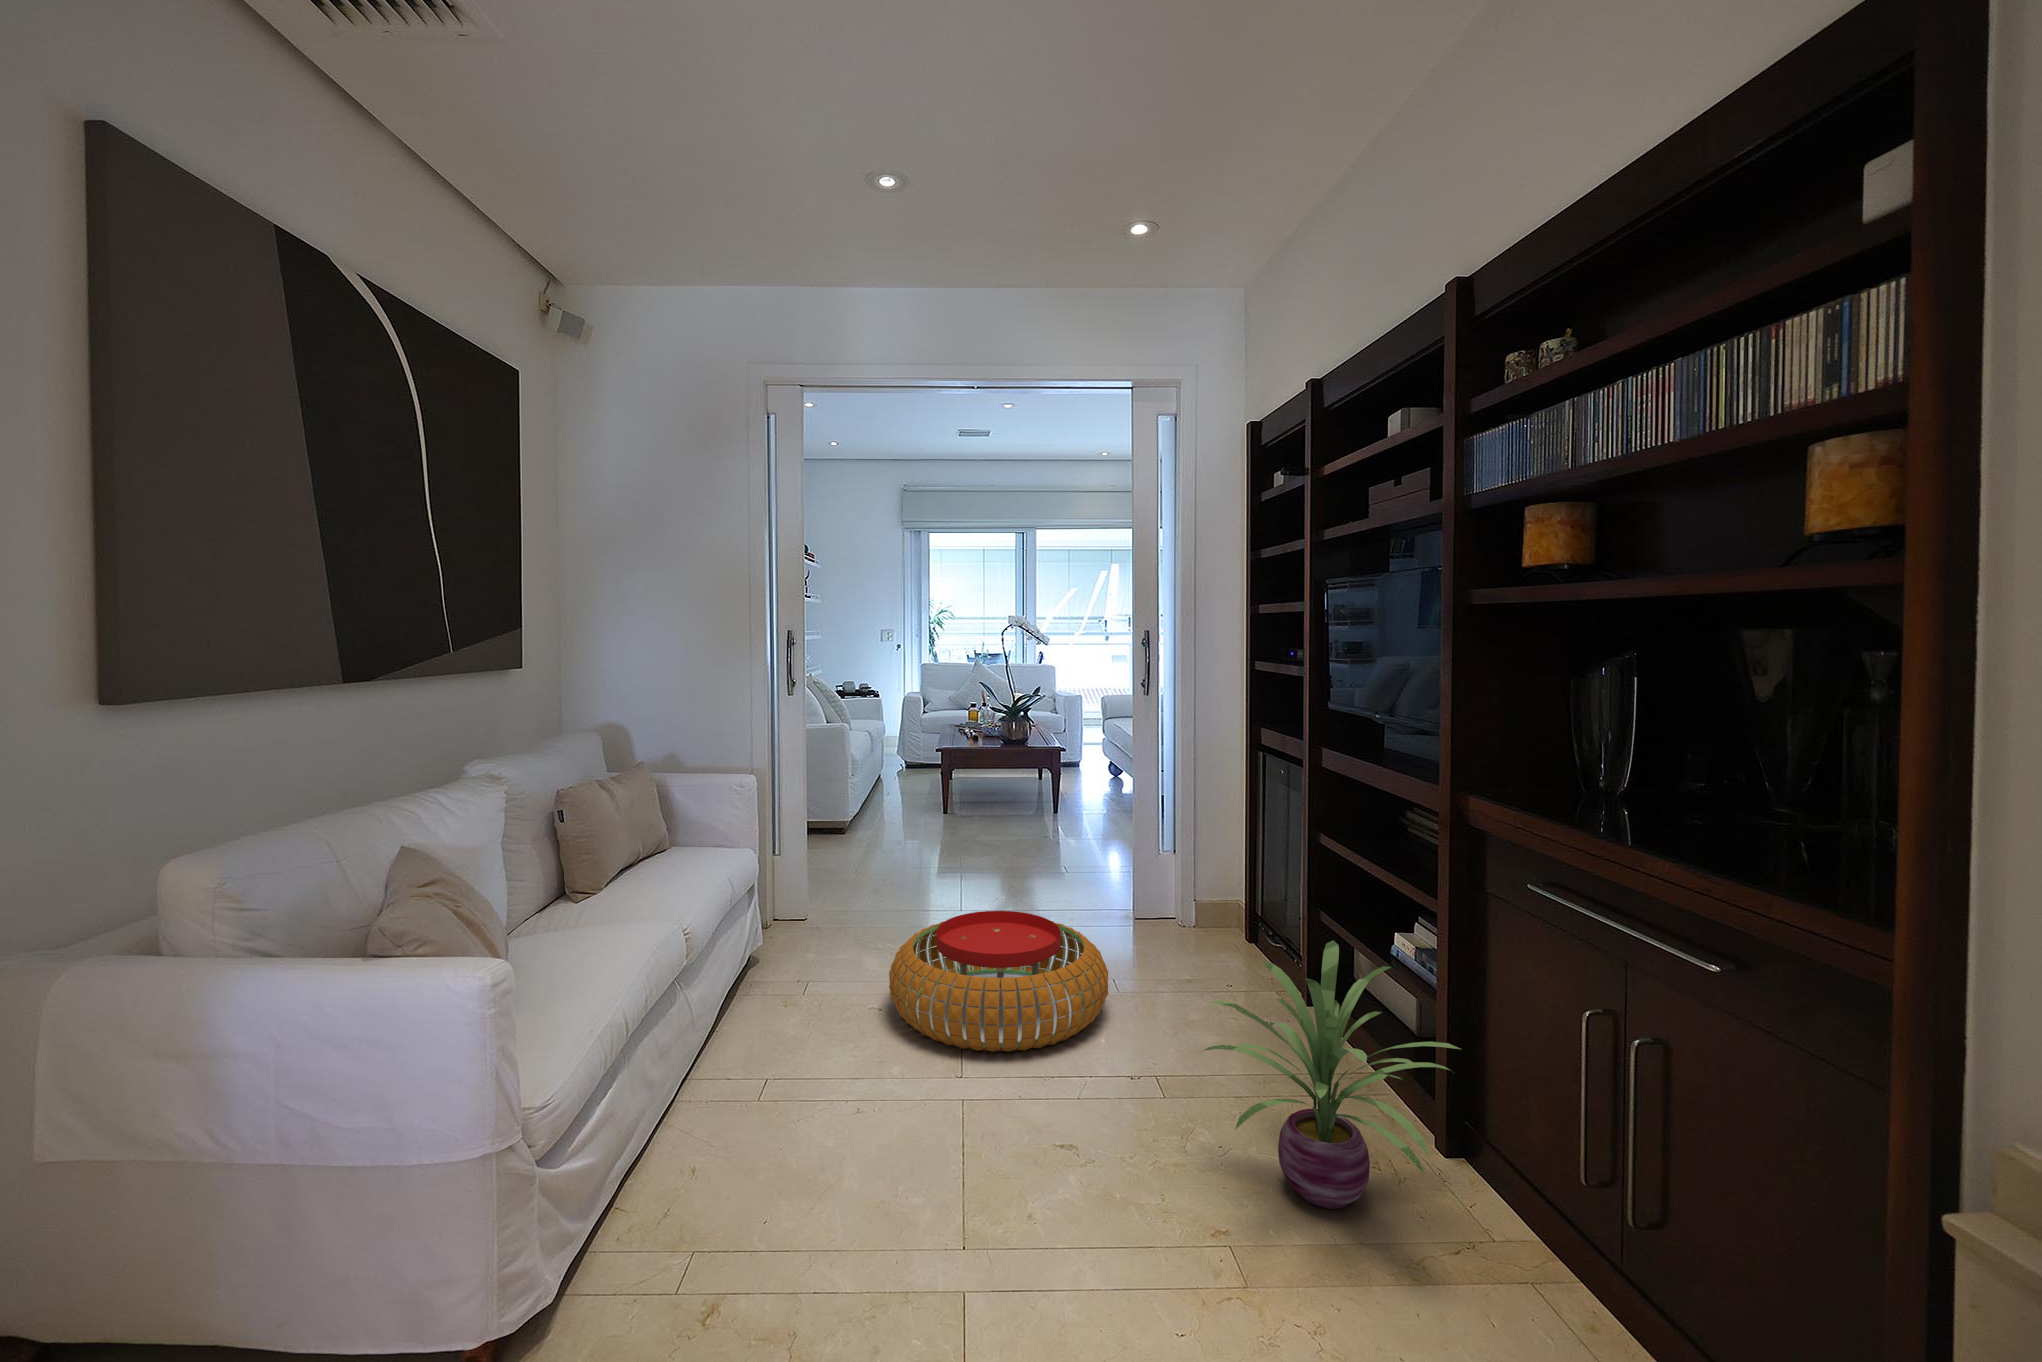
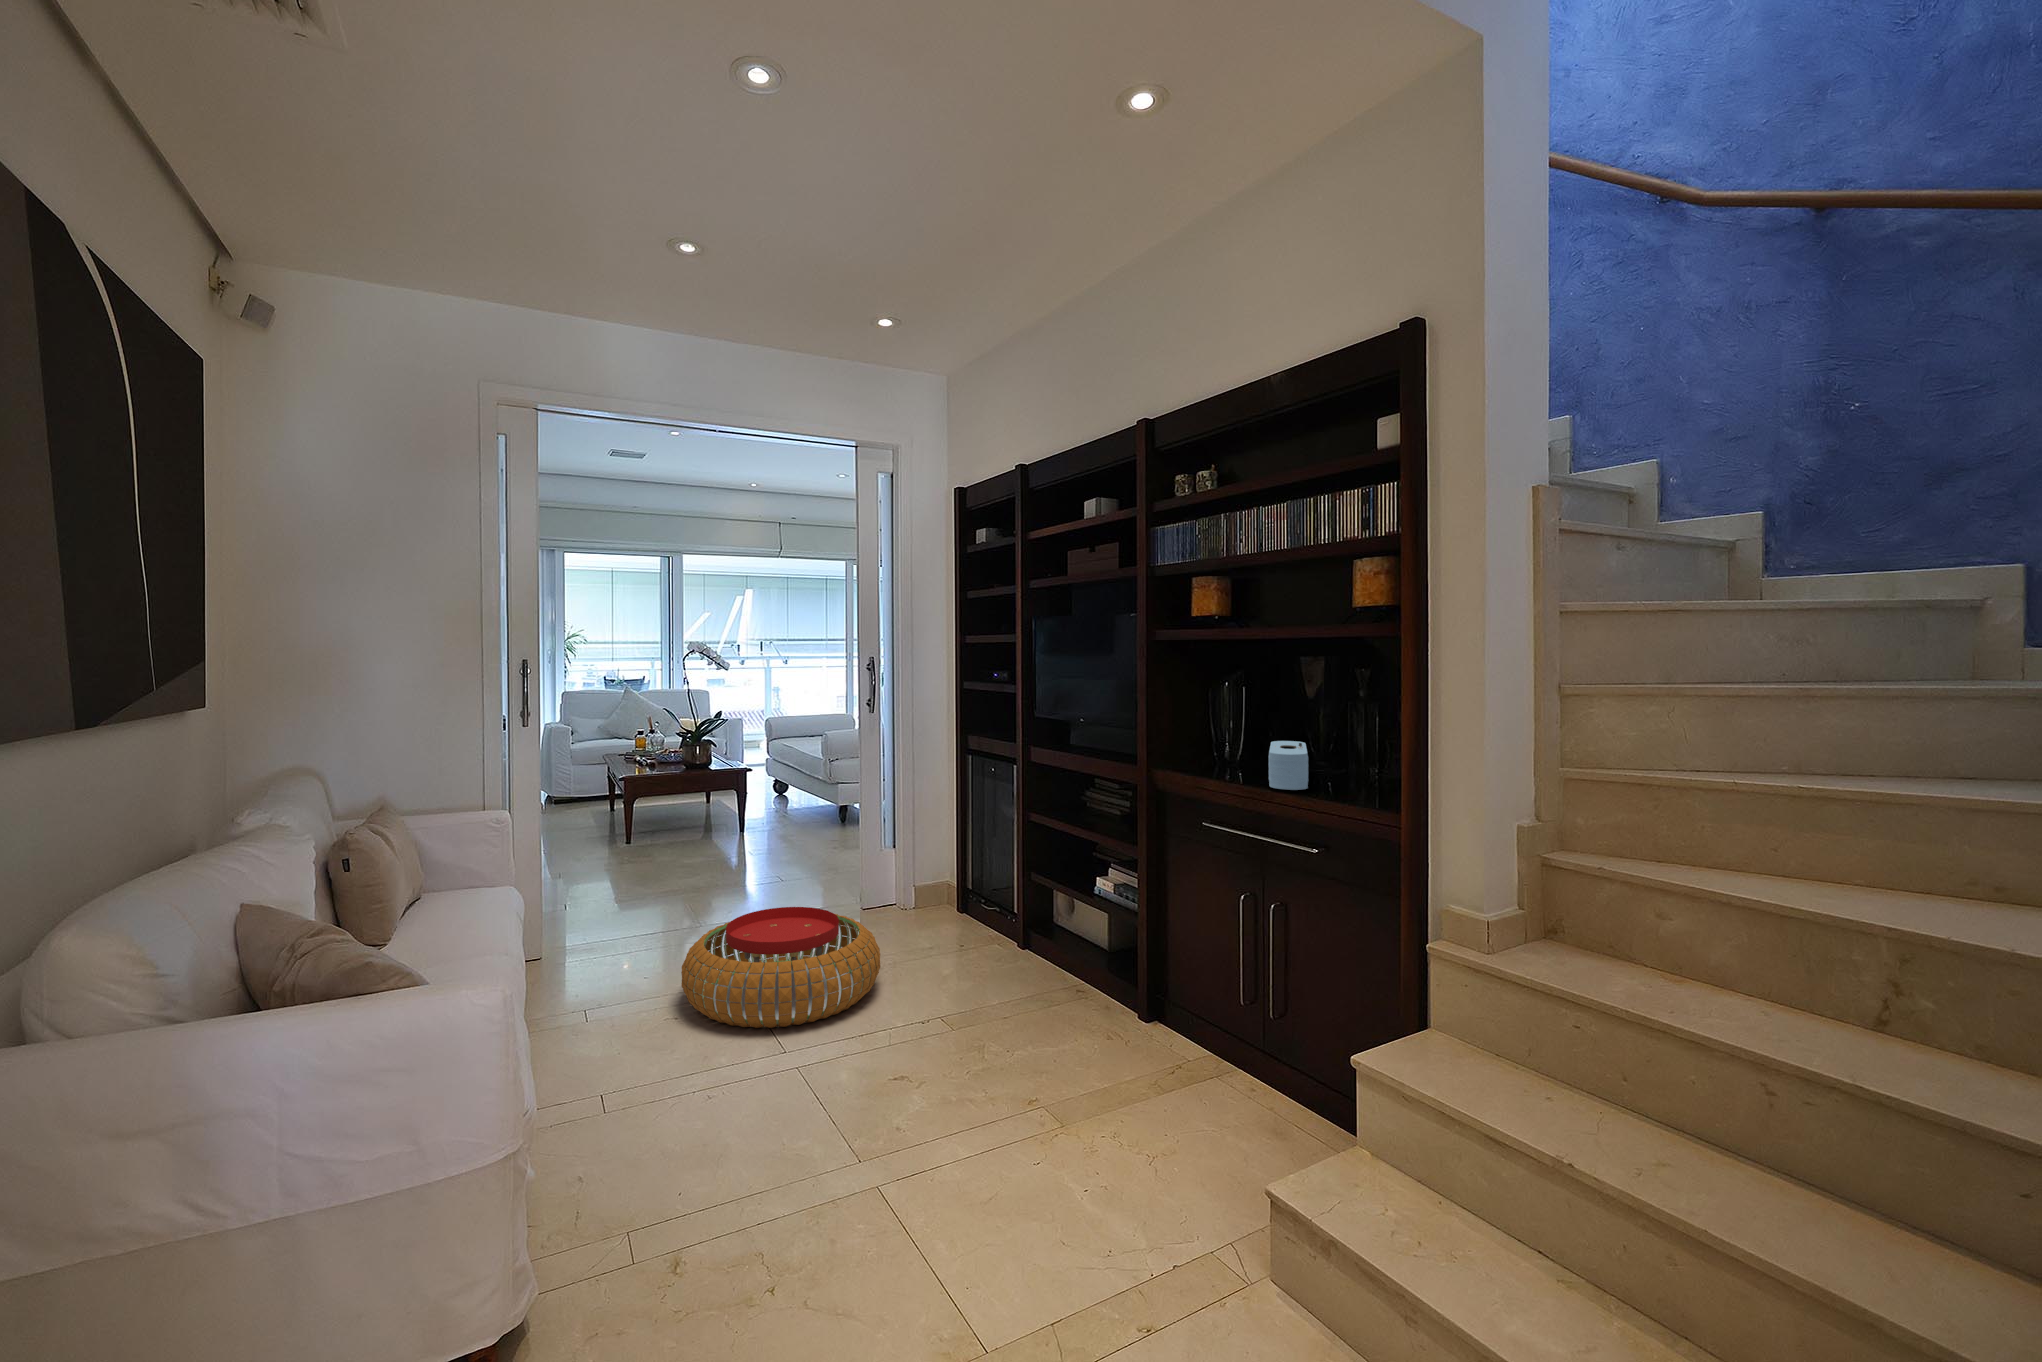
speaker: none [1626,769,1731,860] -> present [1268,741,1309,790]
decorative plant: present [1202,940,1460,1209] -> none [992,879,1169,1067]

